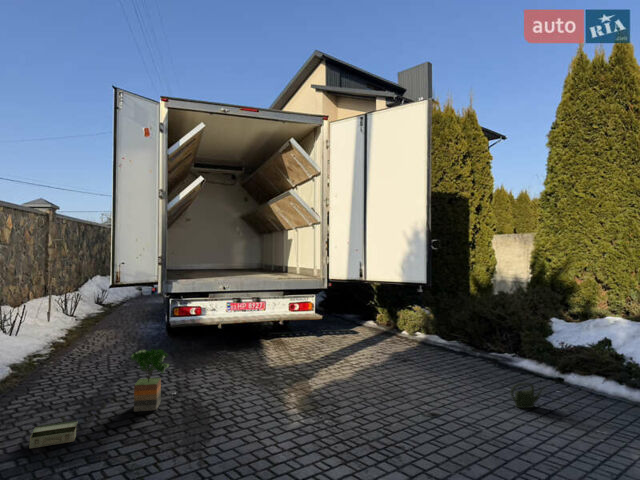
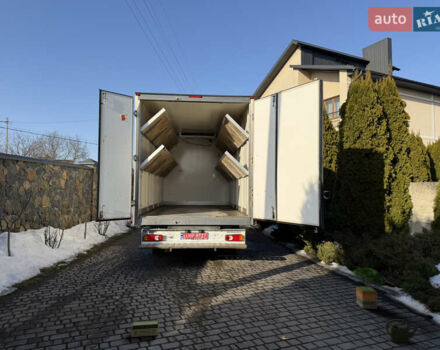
potted tree: present [131,349,169,412] -> present [353,268,383,309]
toolbox: present [29,421,78,448] -> present [131,319,159,337]

